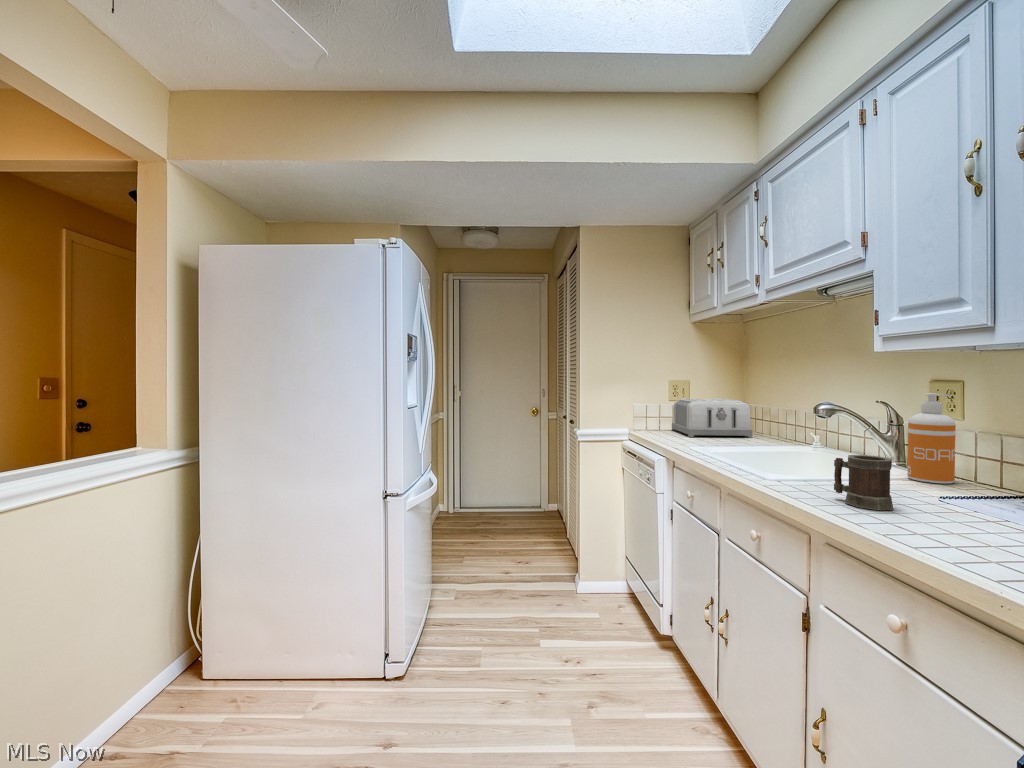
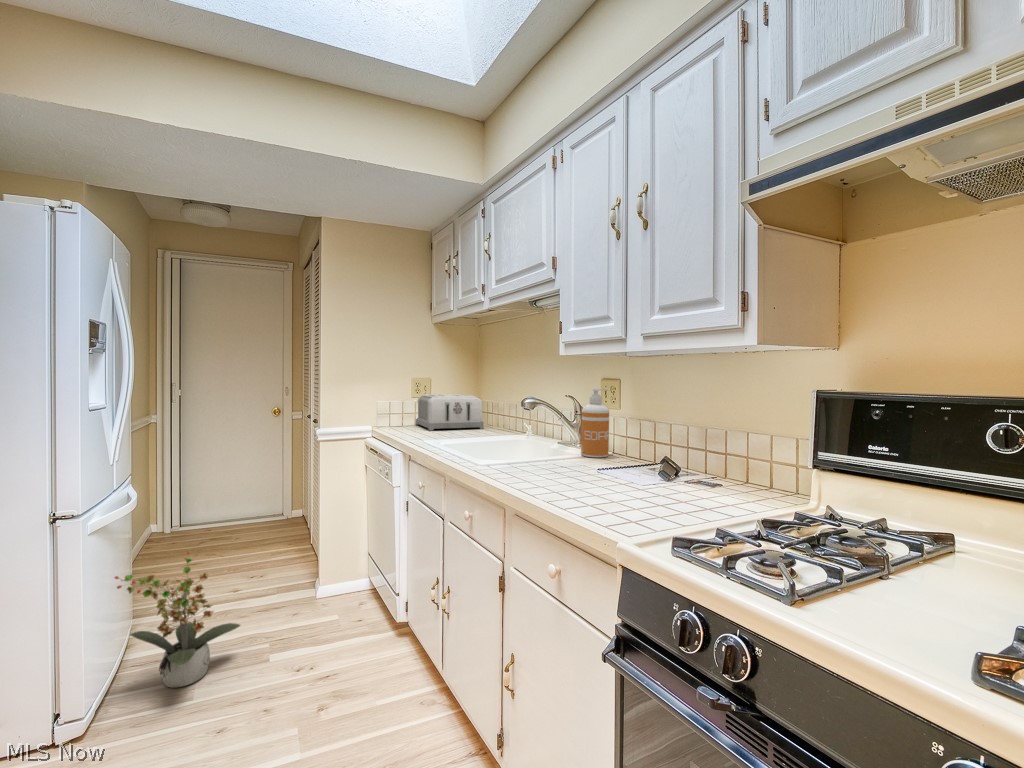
mug: present [834,455,893,510] -> none [525,439,563,482]
potted plant: none [434,529,520,643] -> present [115,551,240,688]

